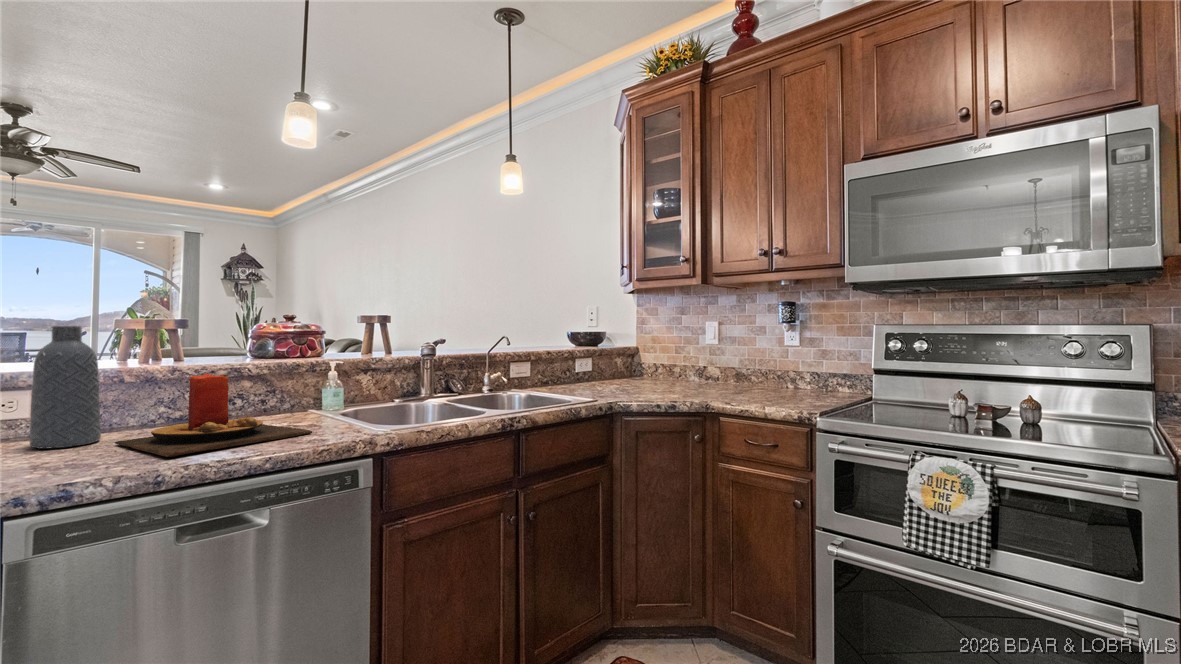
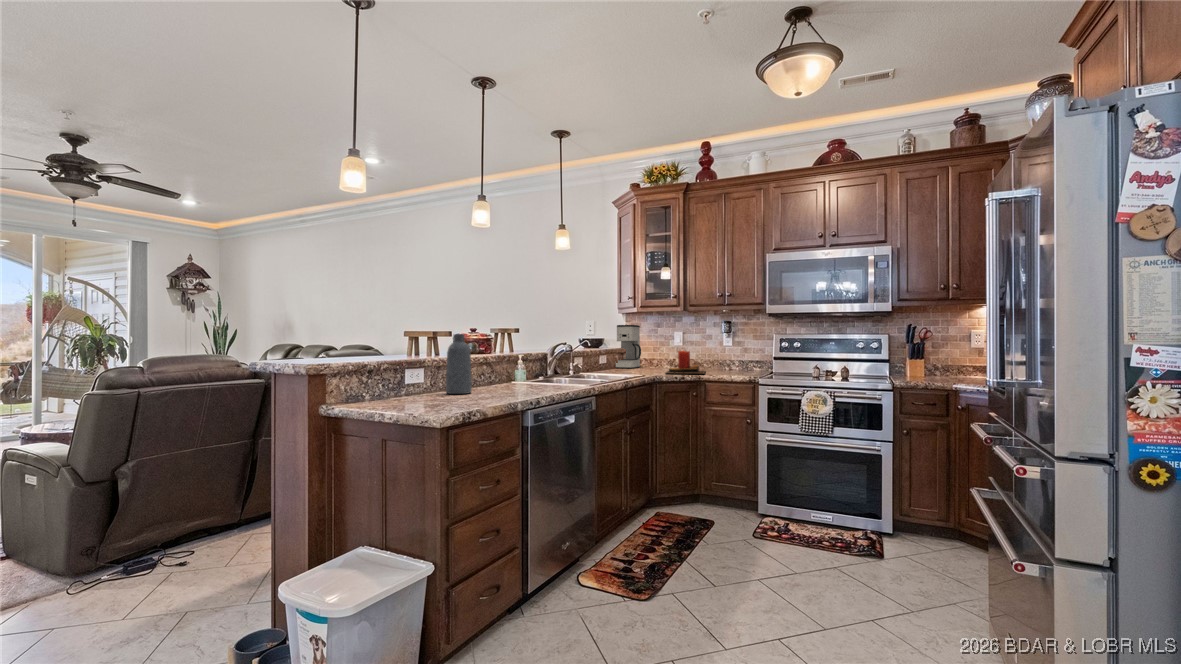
coffee maker: none [607,311,651,380] -> present [616,325,641,368]
candle: present [115,373,312,457] -> present [666,351,705,374]

